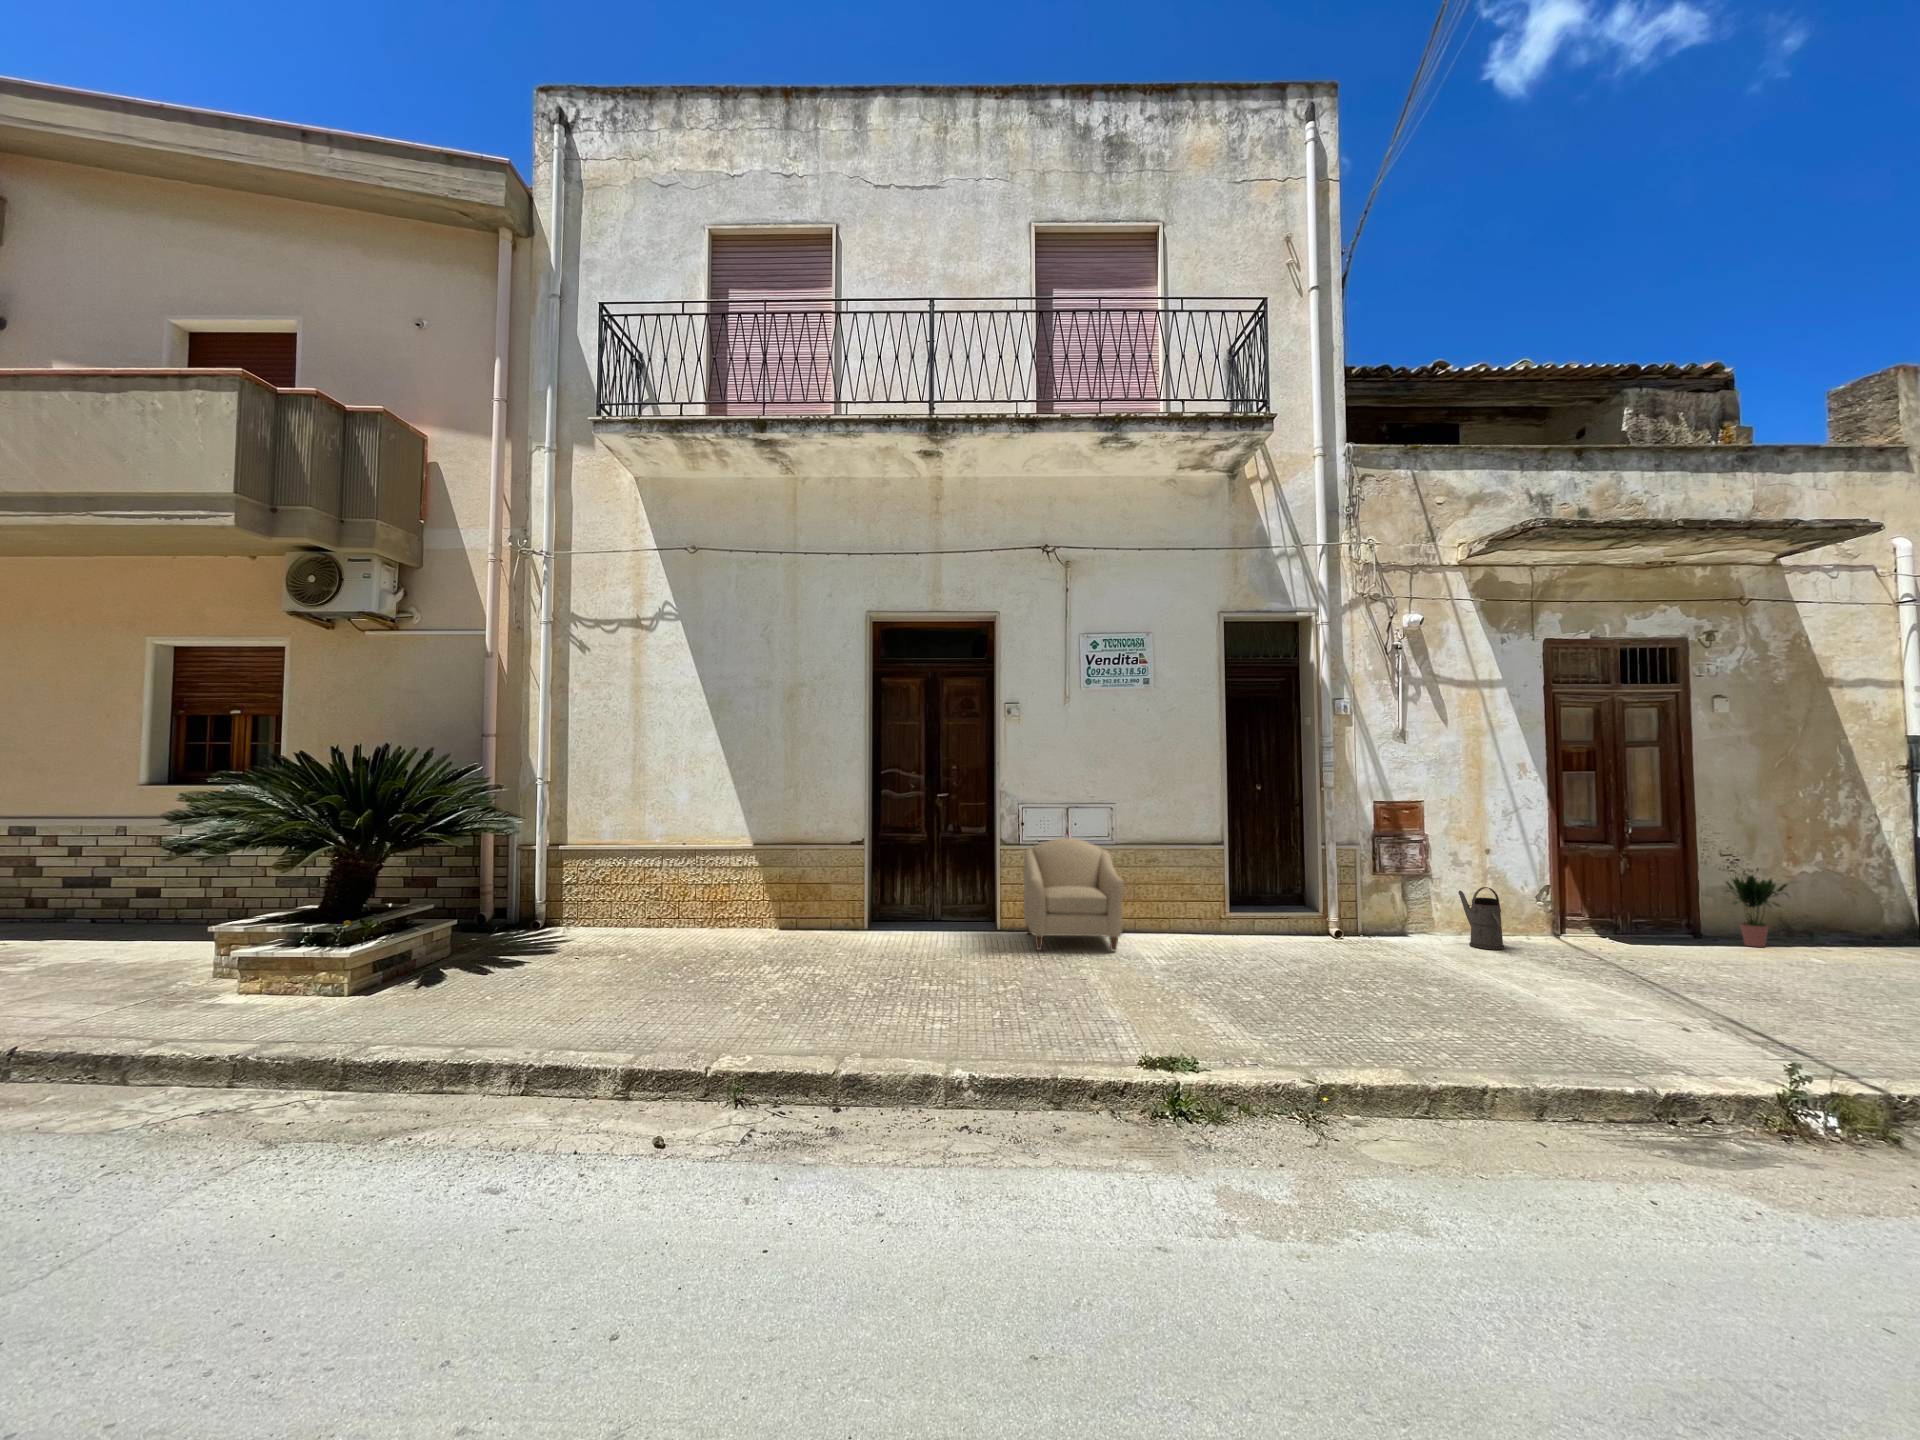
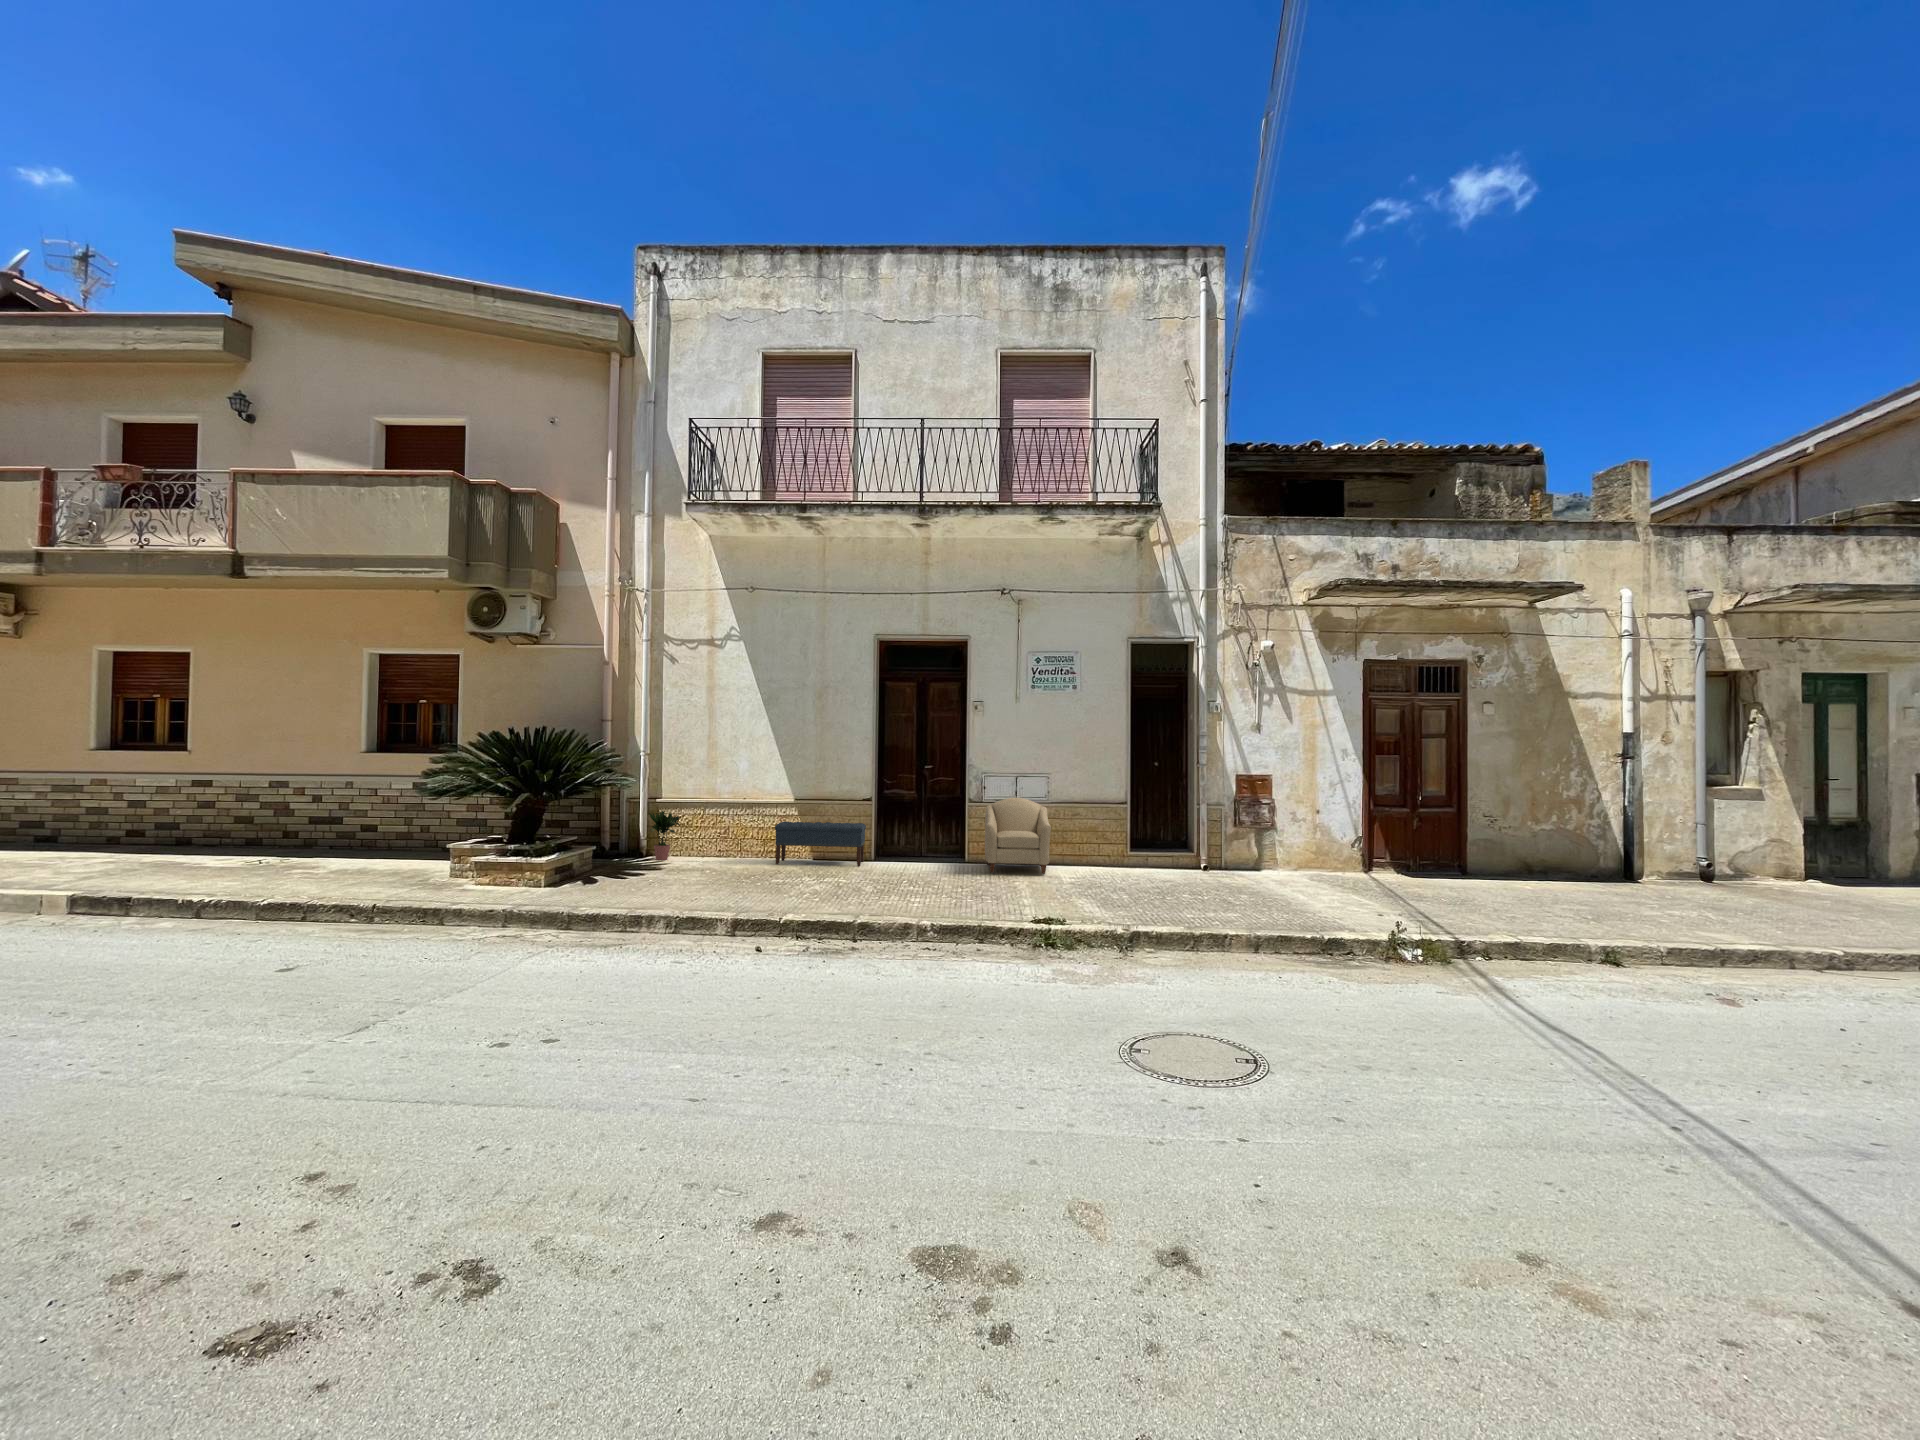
potted plant: present [1726,875,1788,947] -> present [649,811,680,860]
bench: none [724,876,855,940] -> present [775,821,866,866]
watering can: present [1458,887,1504,949] -> none [1295,835,1318,878]

